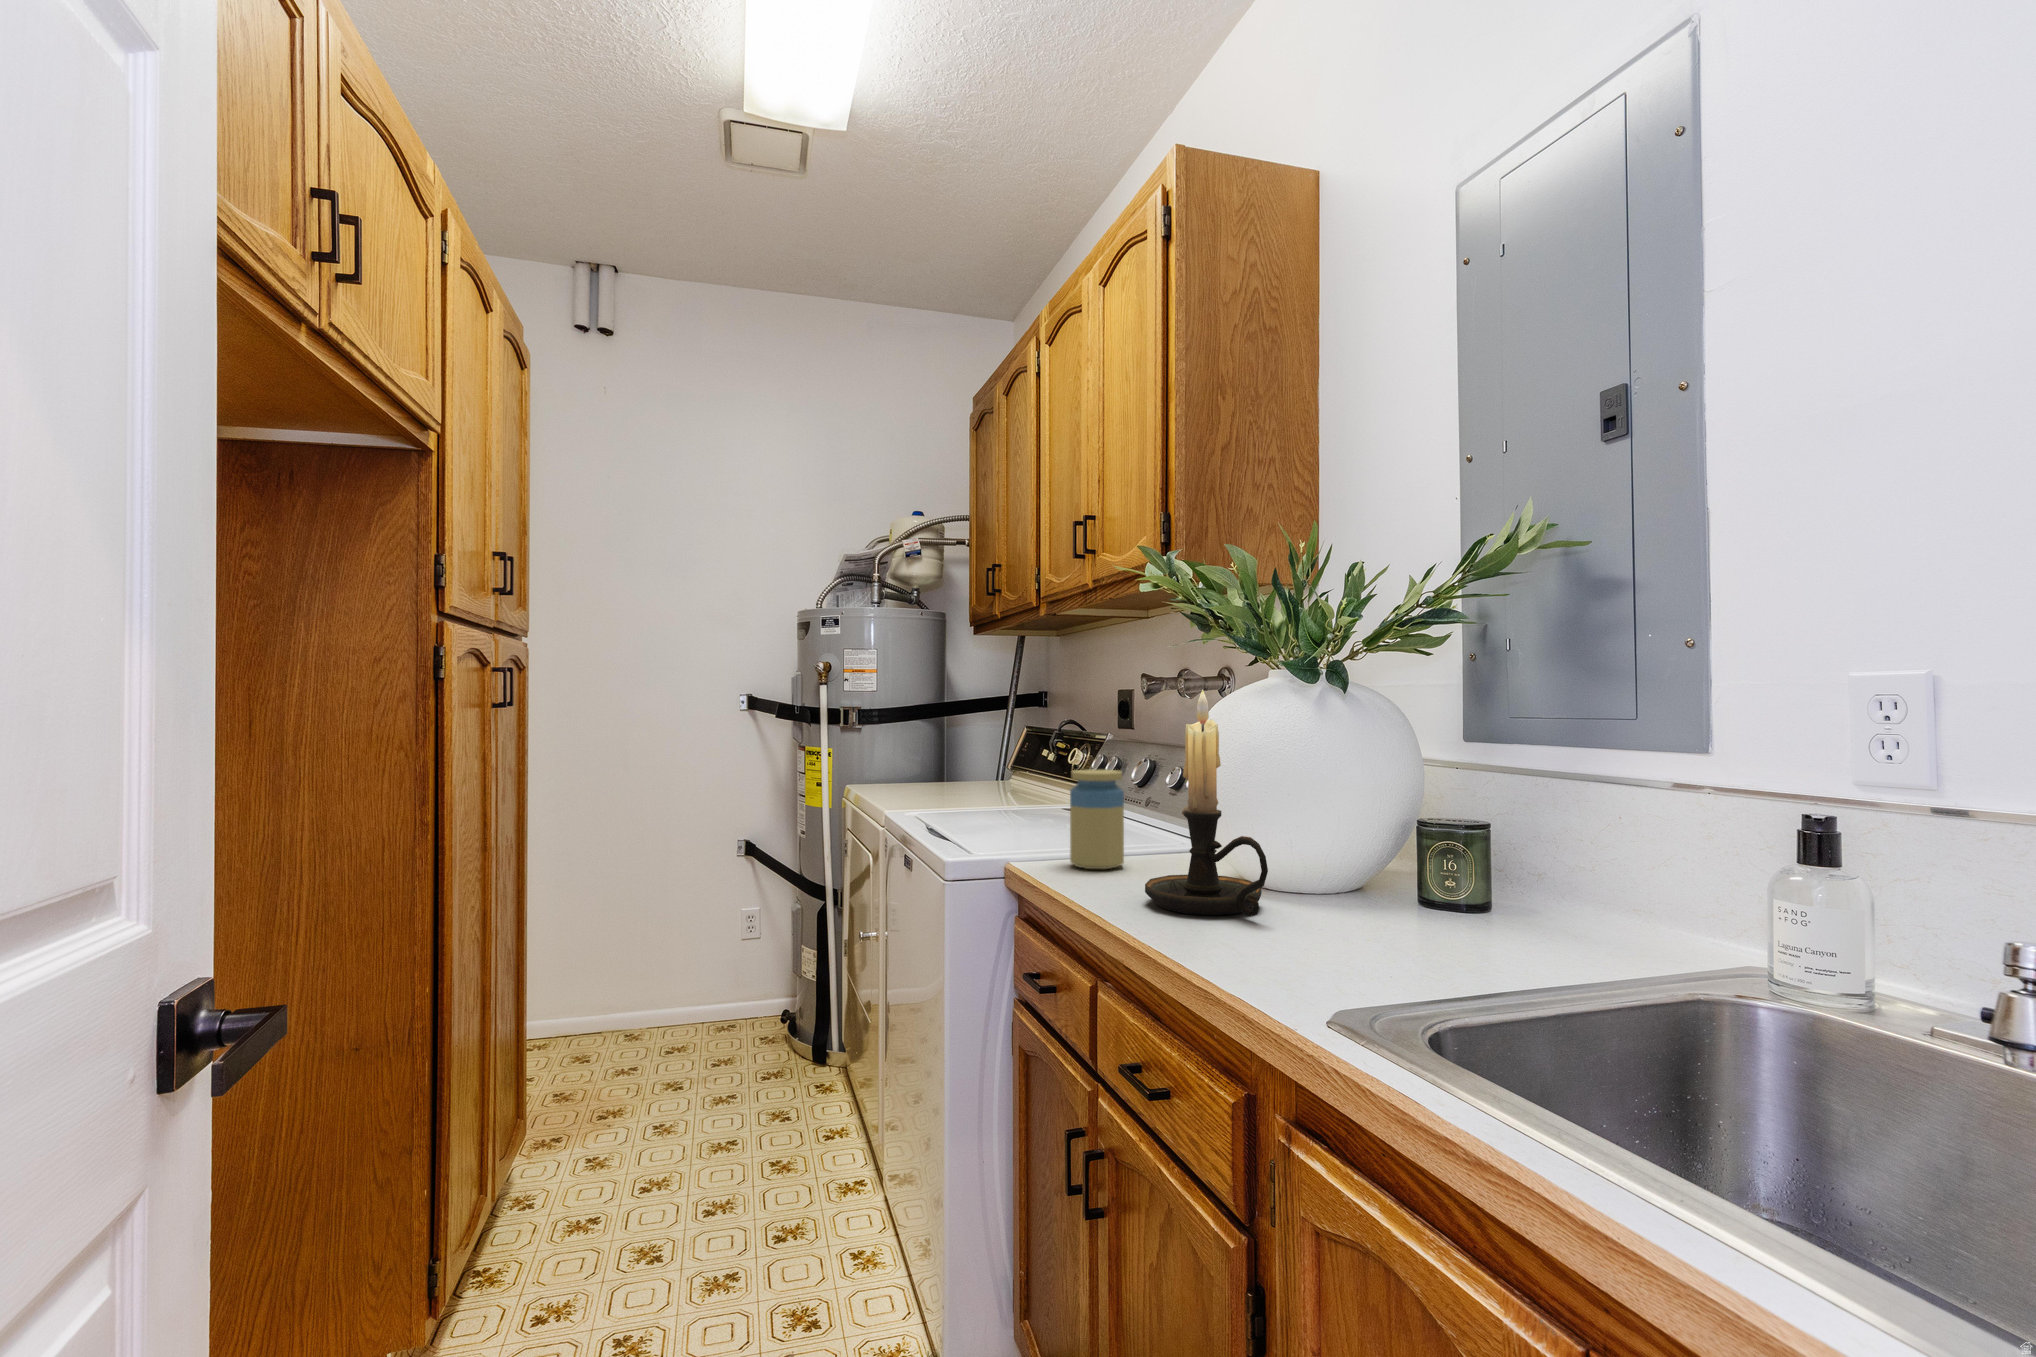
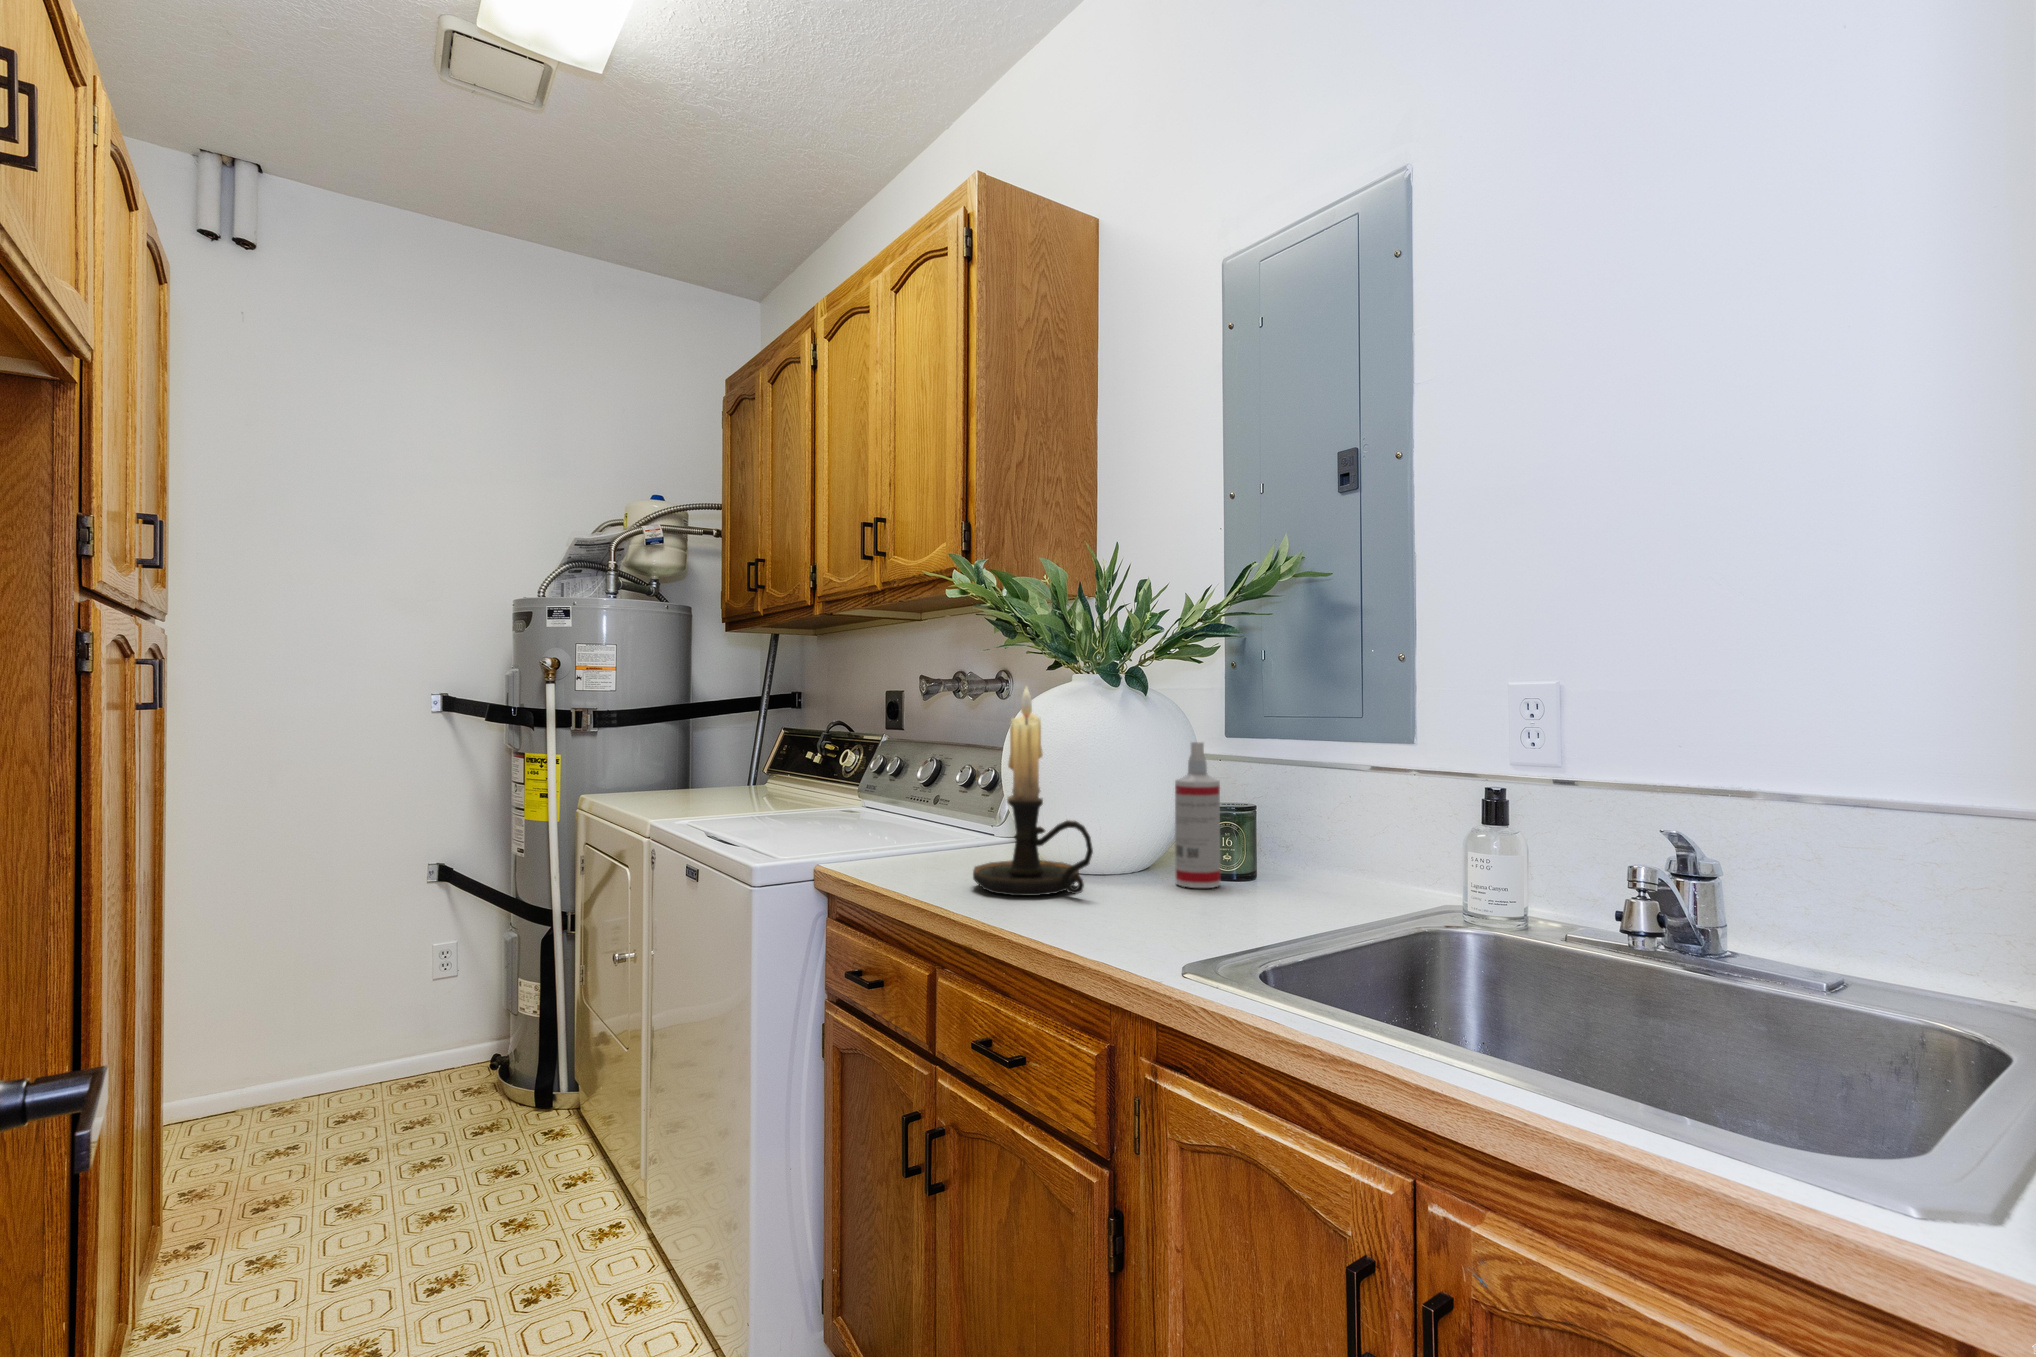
spray bottle: none [1375,753,1431,920] -> present [1175,742,1220,888]
jar: present [1070,770,1124,869] -> none [879,766,933,863]

